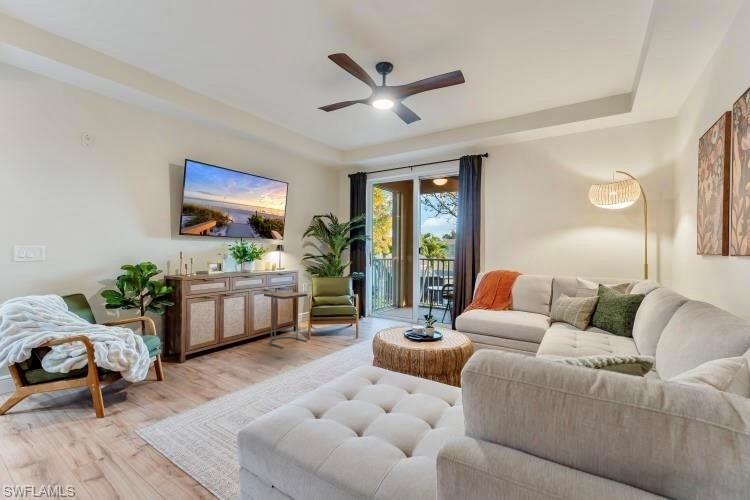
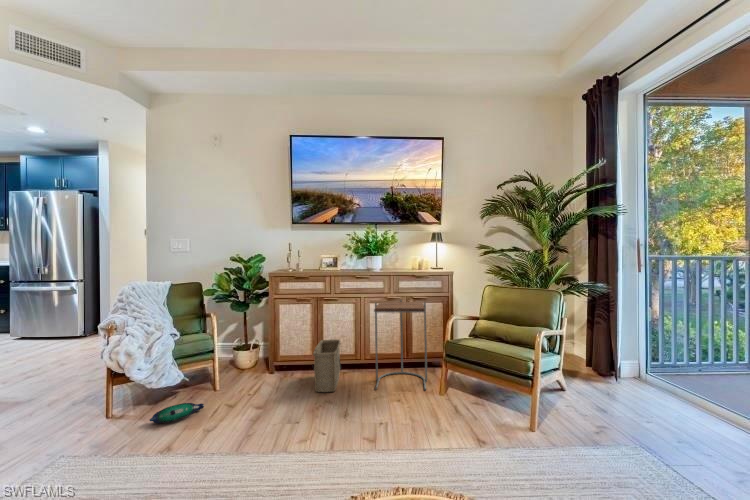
basket: none [227,324,266,359] -> present [313,339,341,392]
plush toy: none [186,383,213,405] -> present [150,403,204,424]

